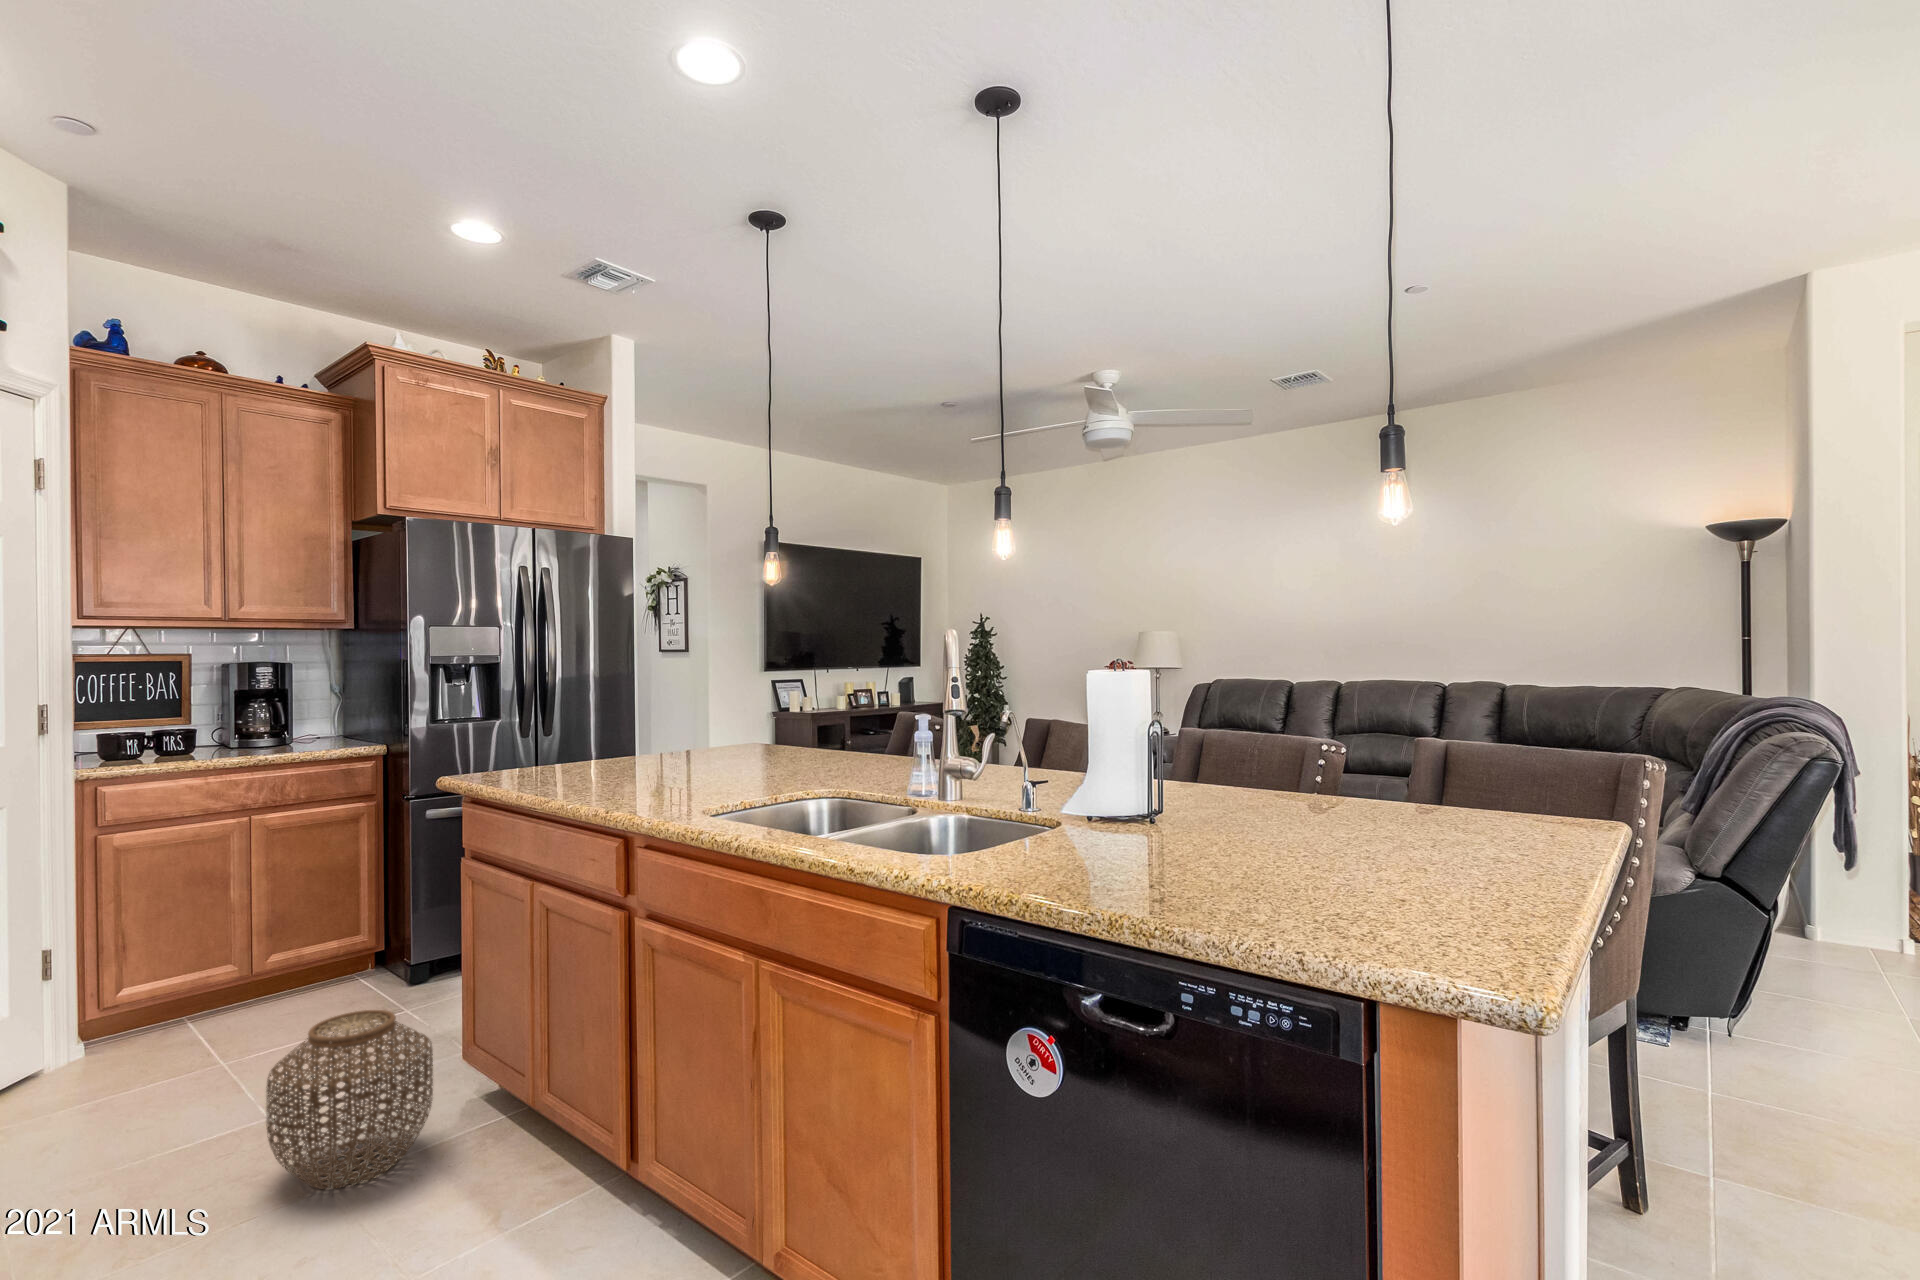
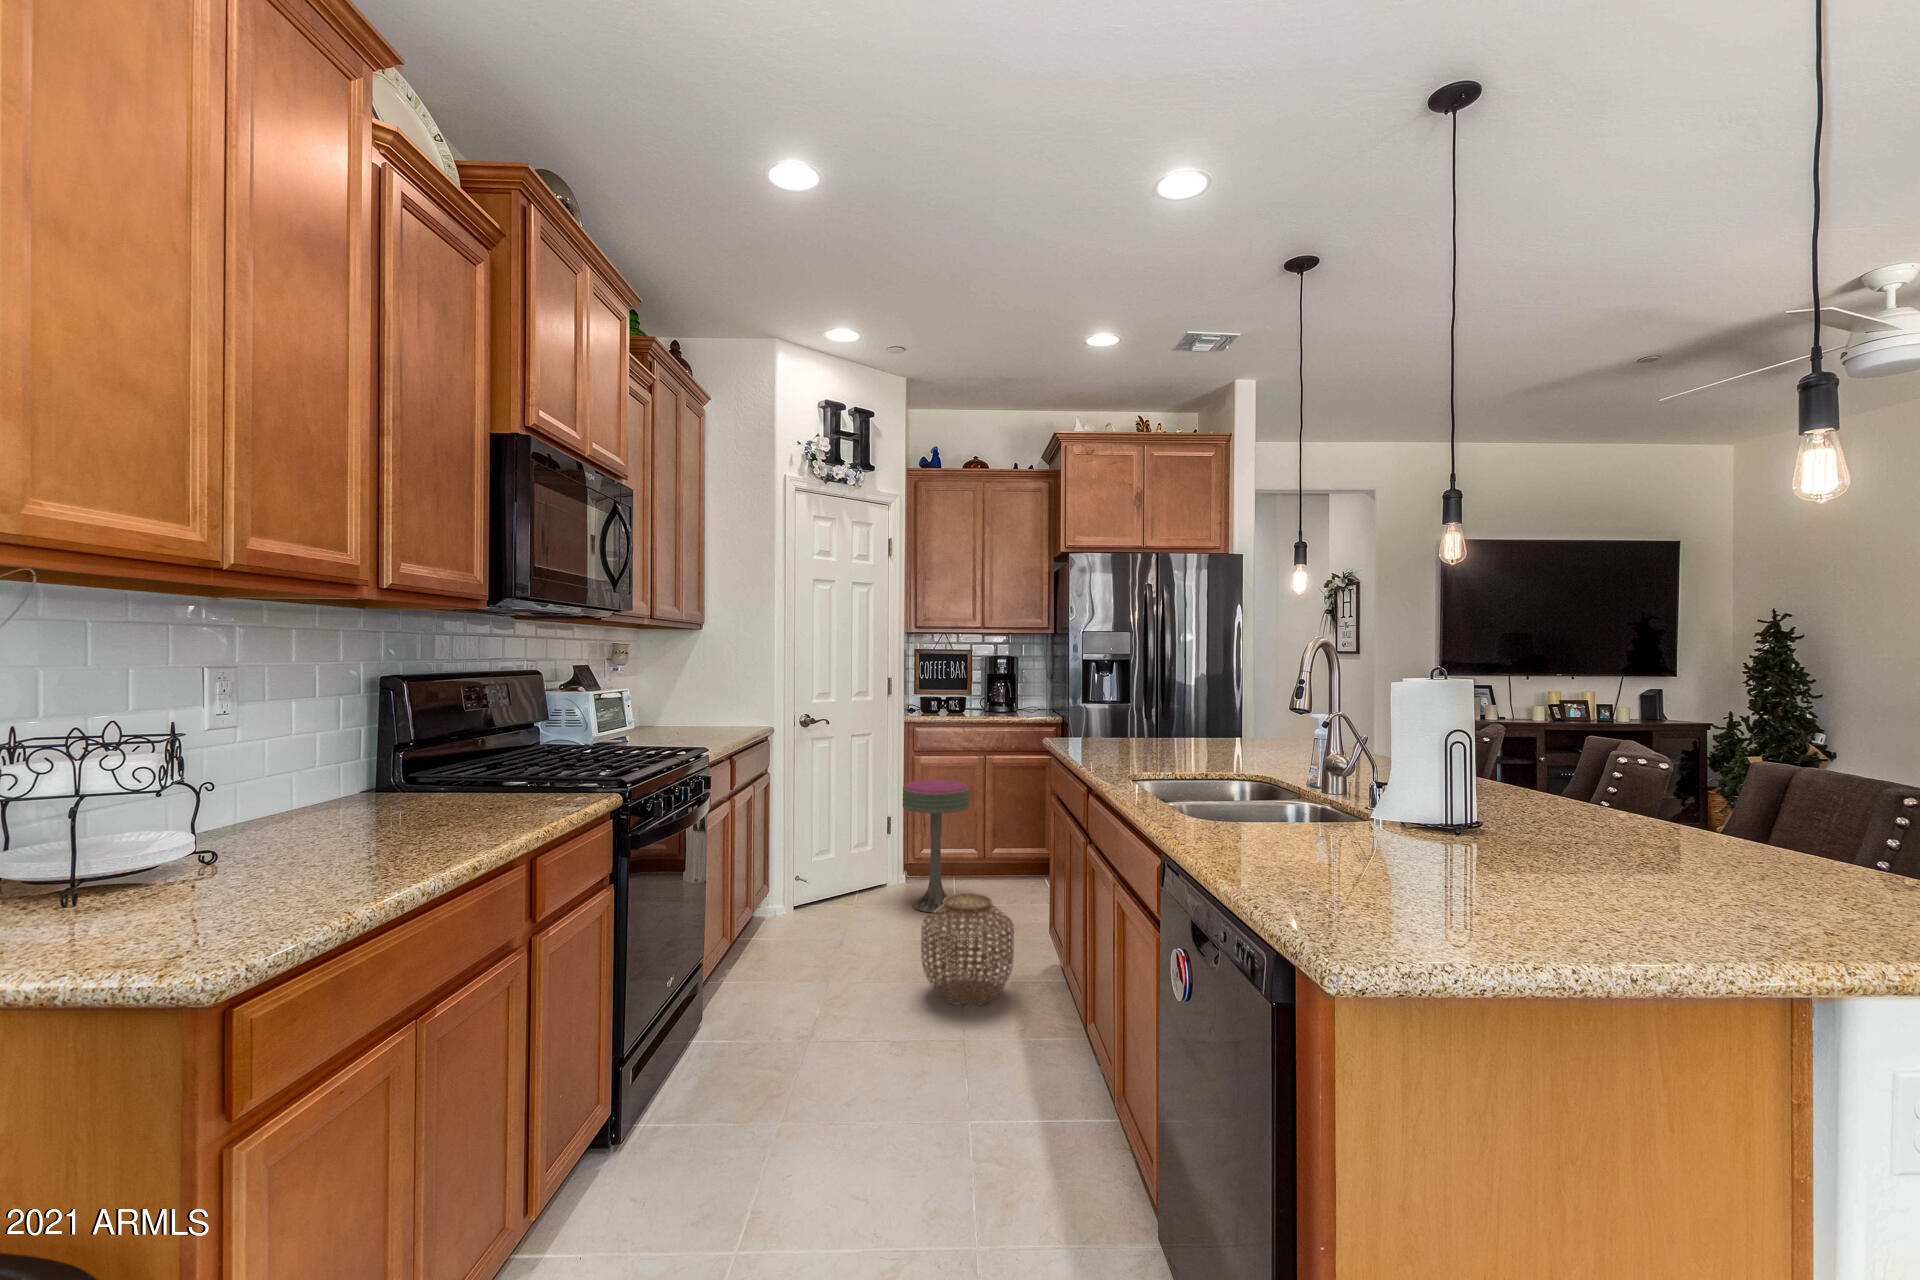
bar stool: none [110,861,249,1084] -> present [903,780,969,913]

